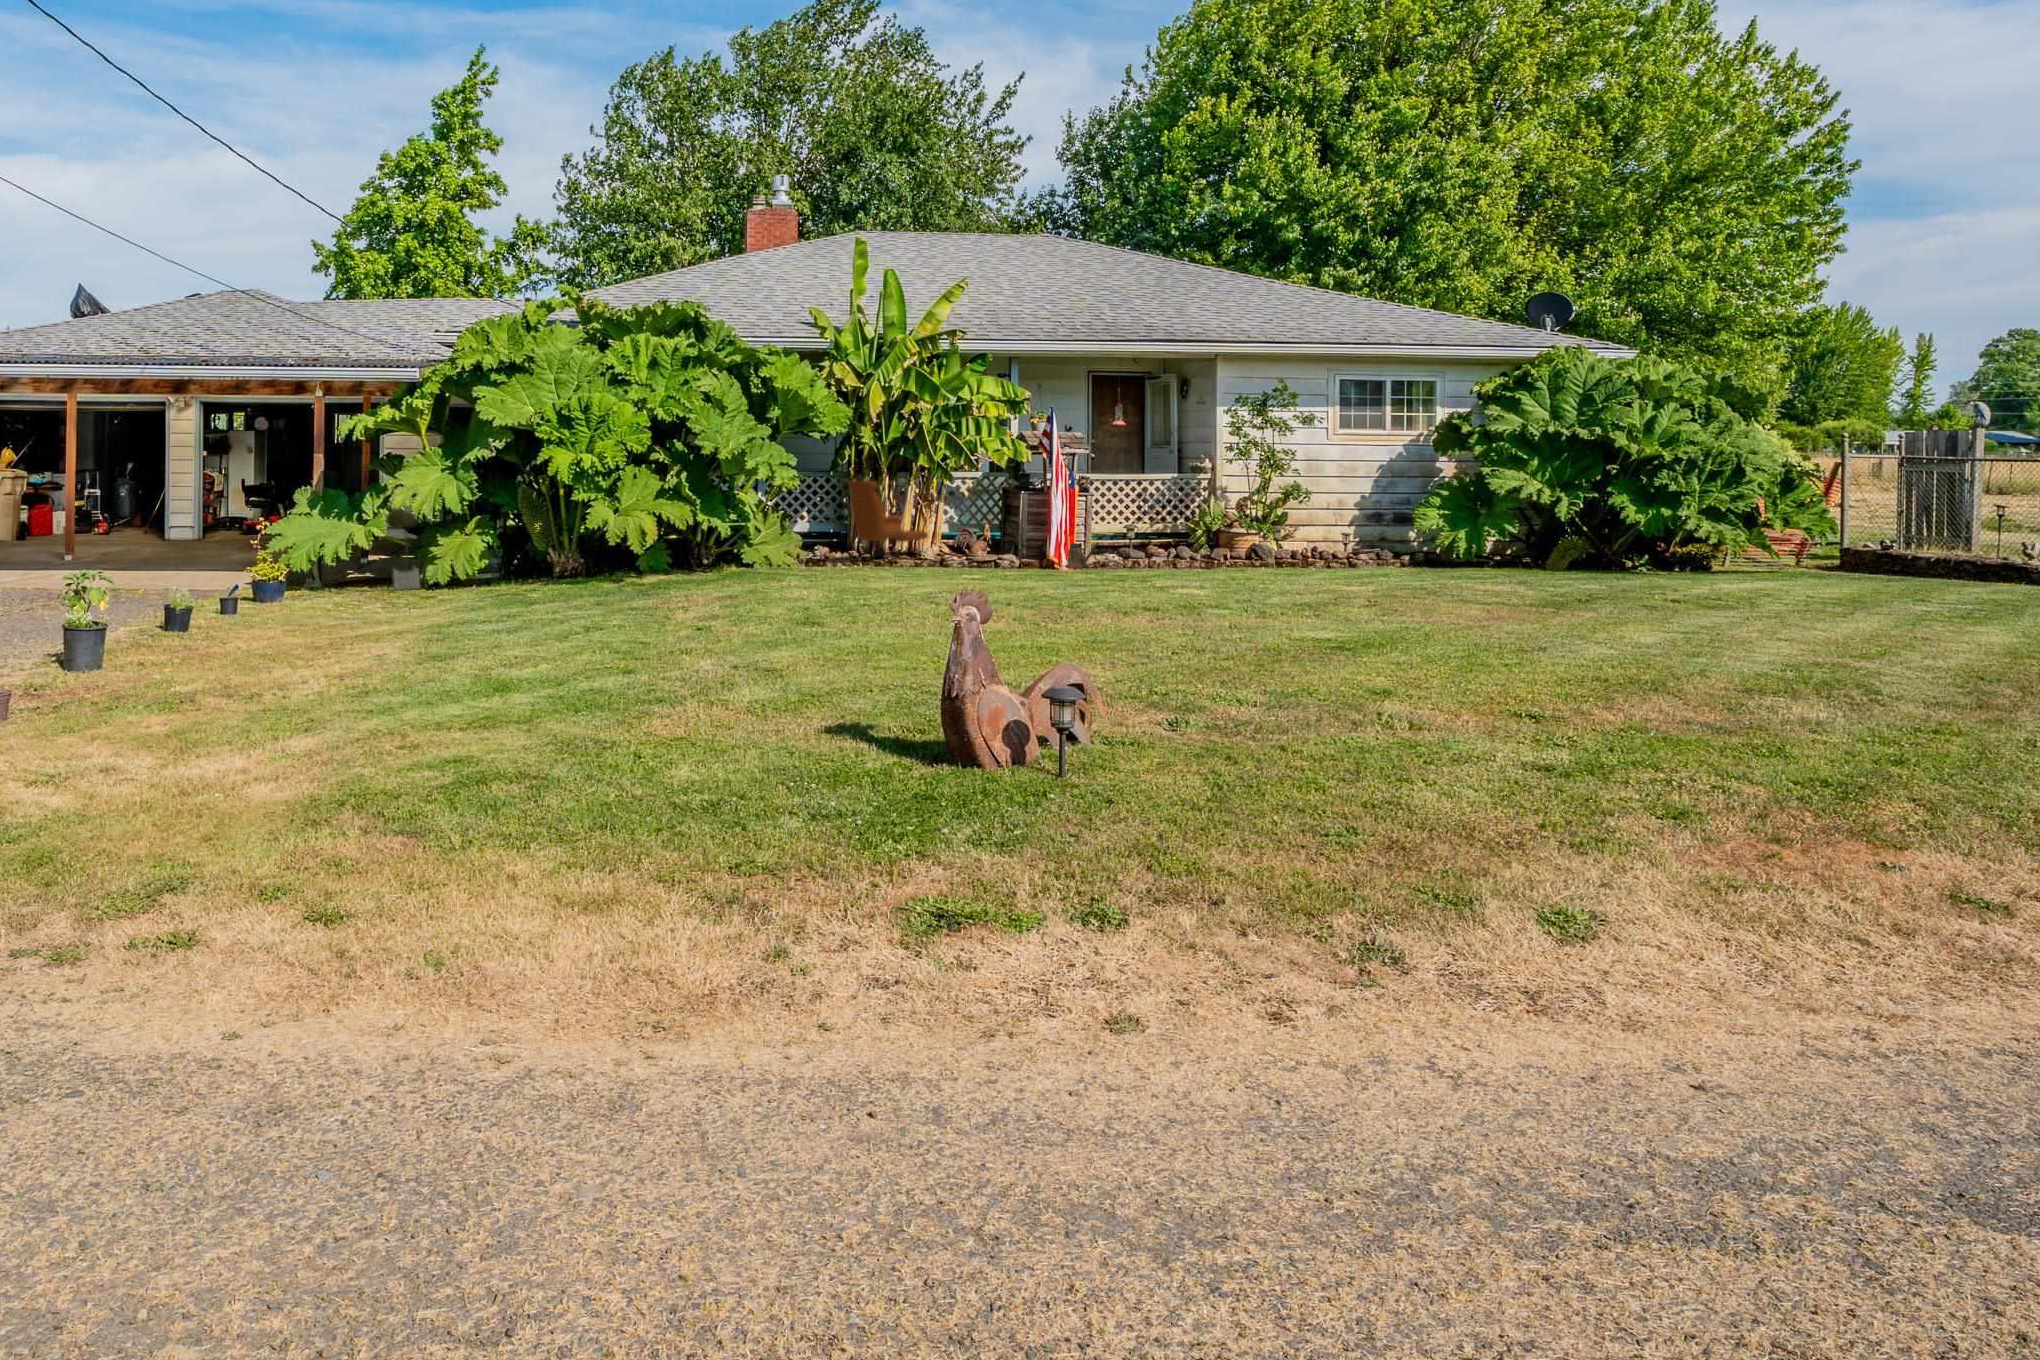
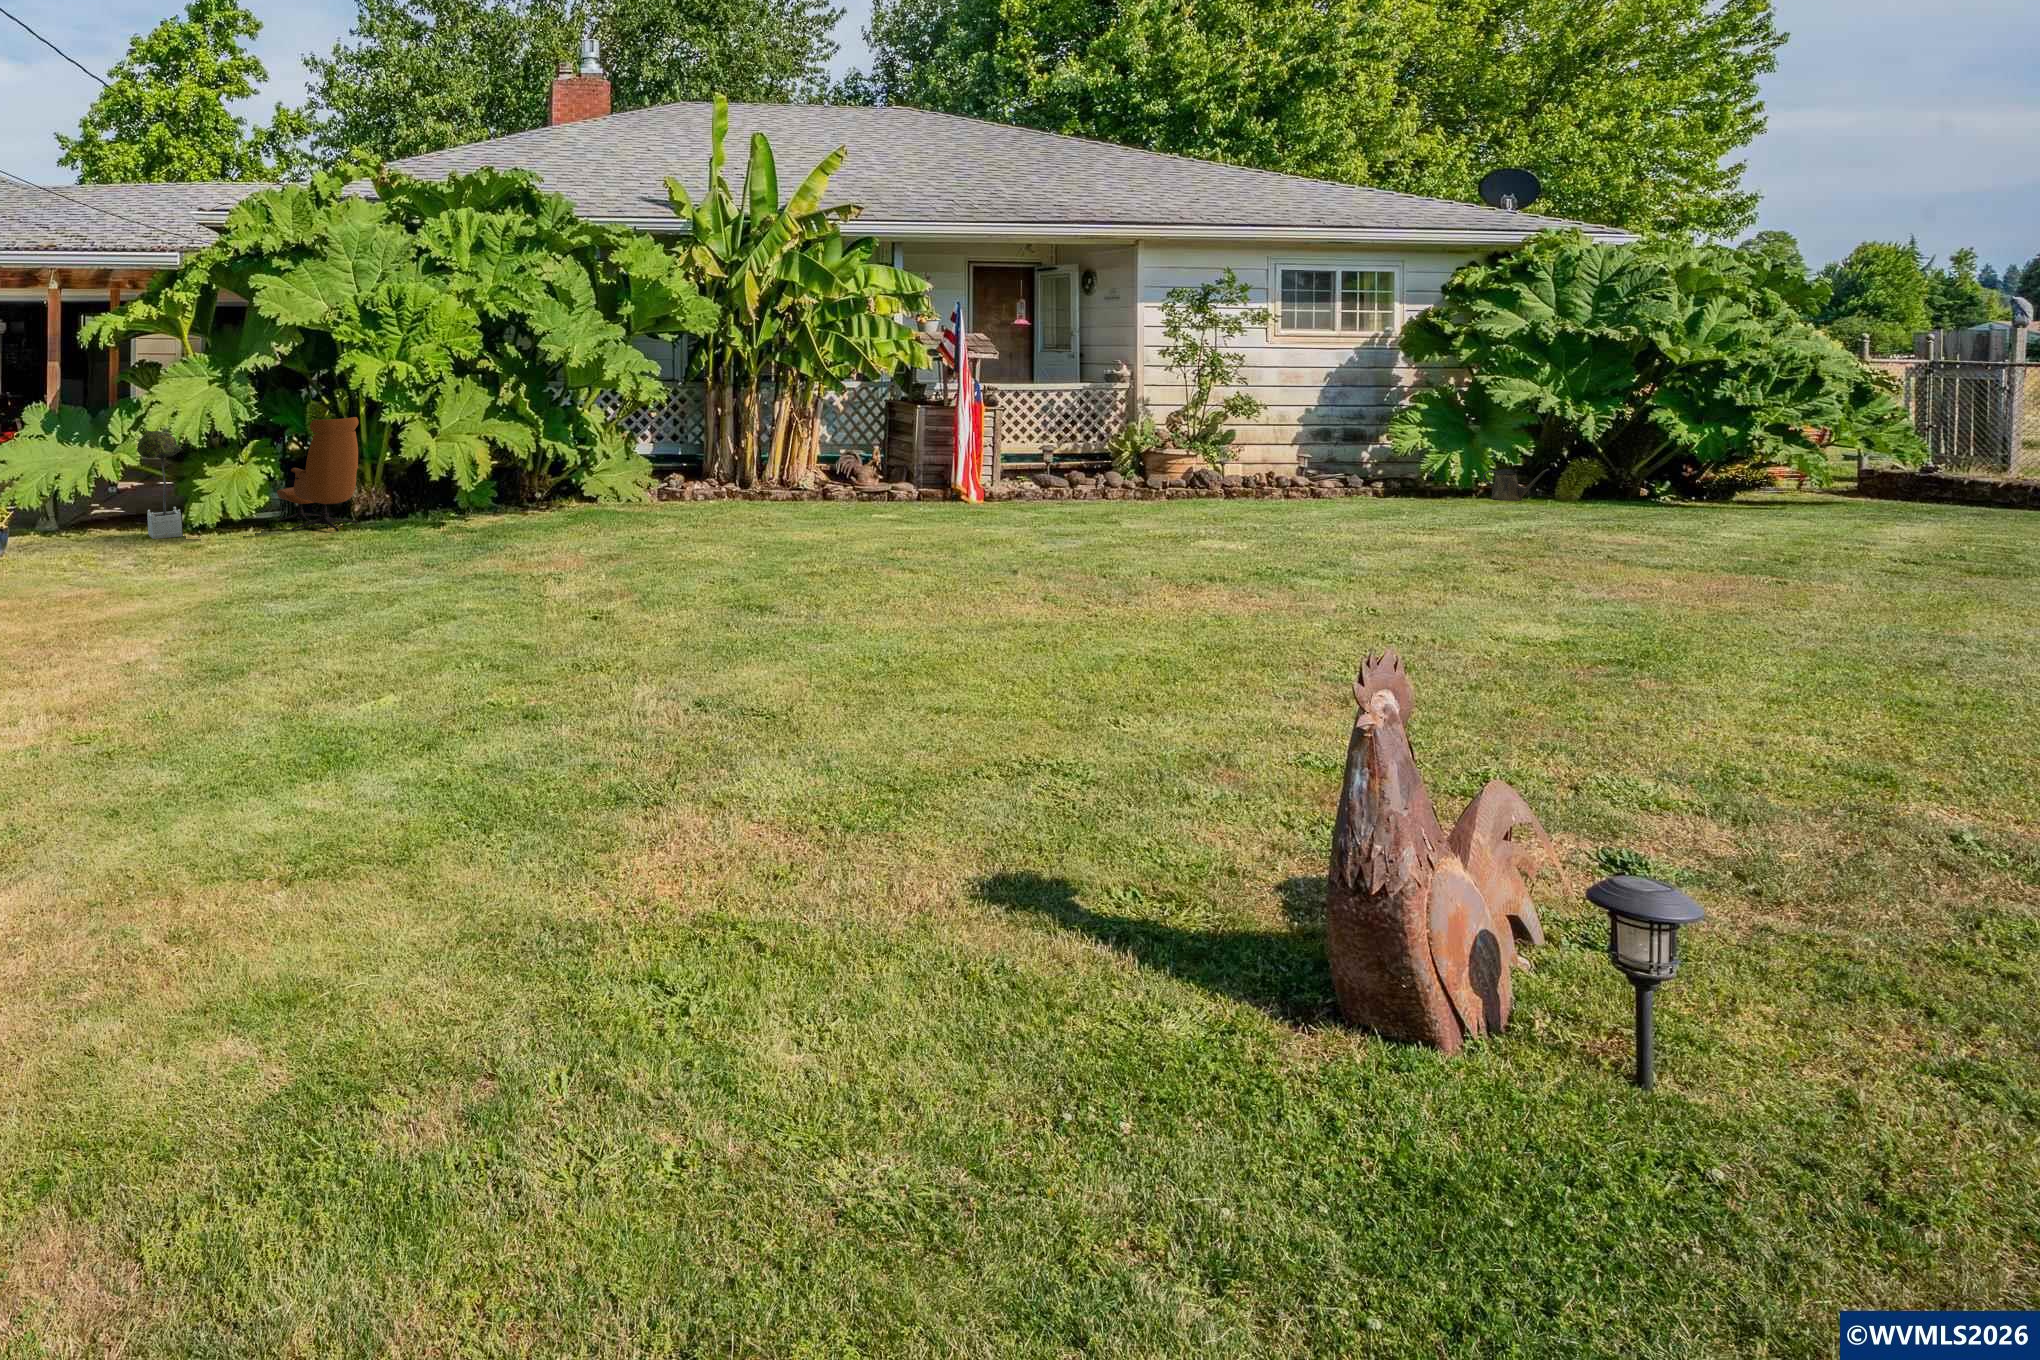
lounge chair: present [849,481,928,559] -> present [277,417,359,532]
watering can: present [1066,542,1099,568] -> present [1483,469,1550,501]

